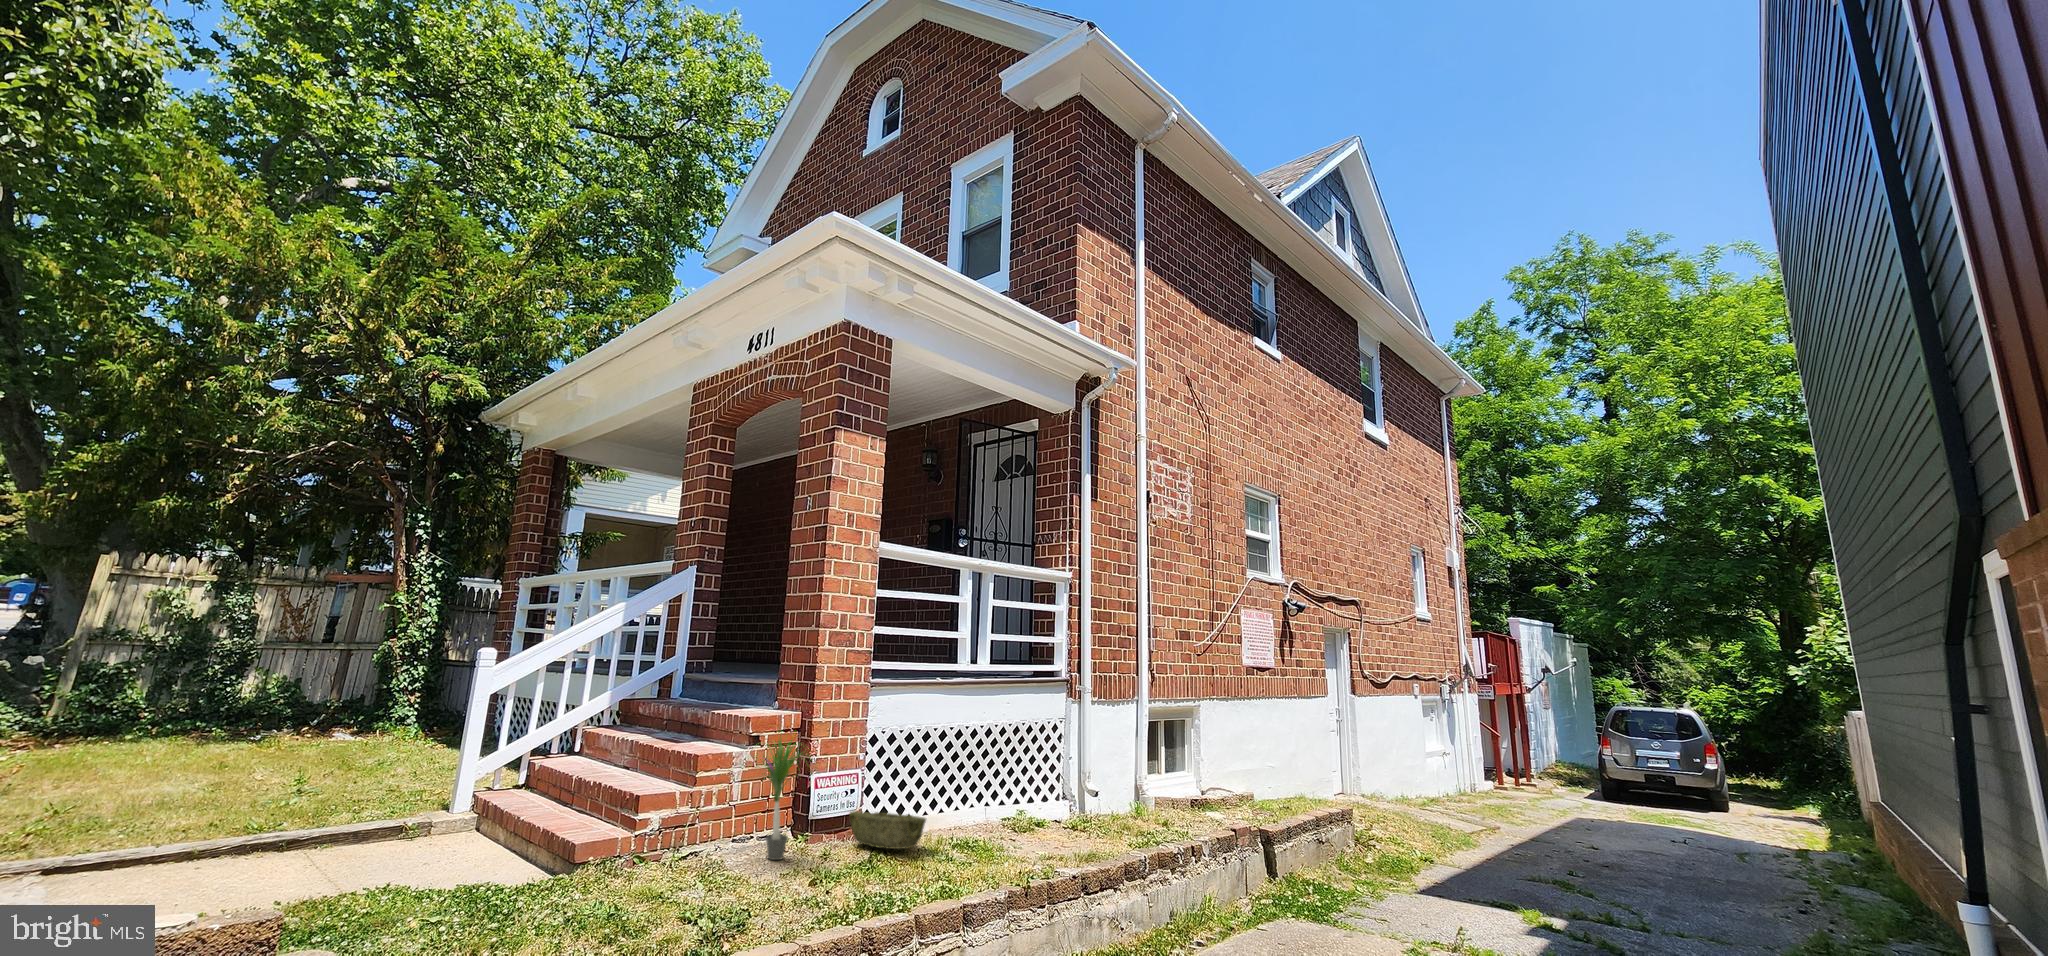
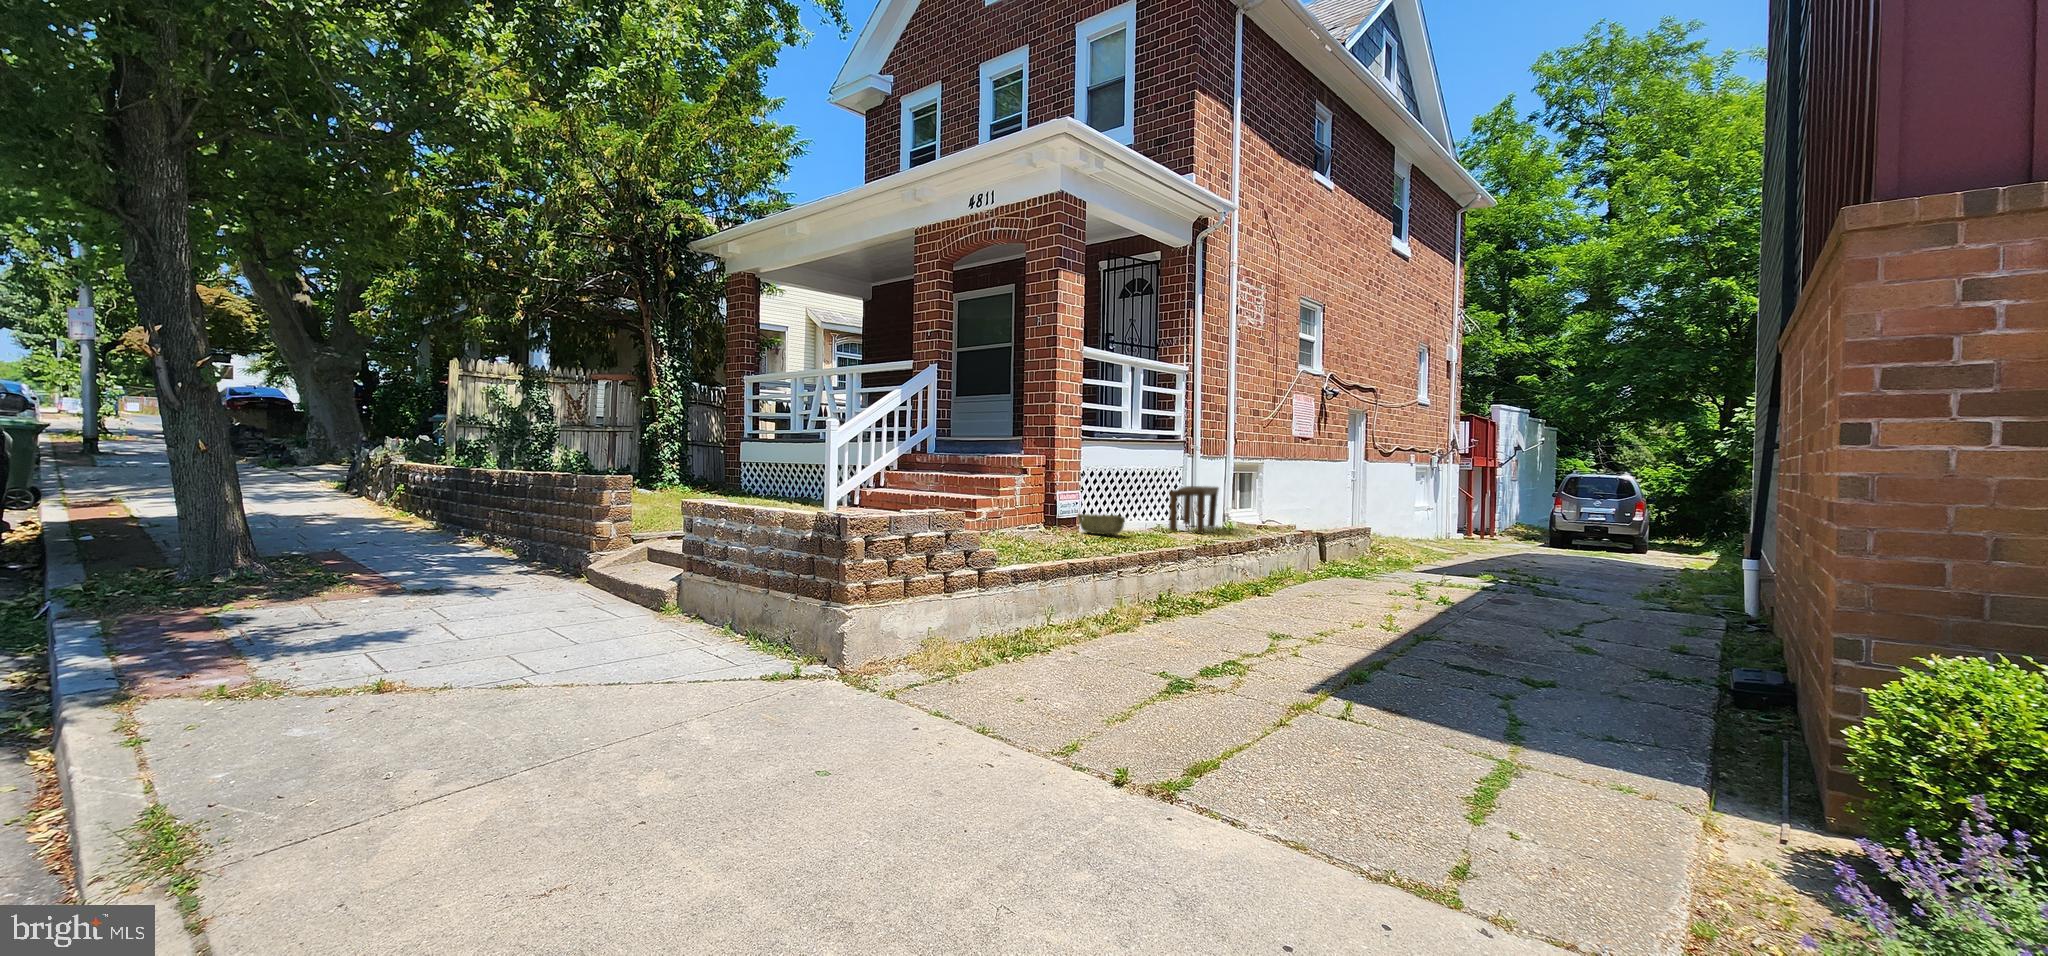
potted plant: present [760,737,811,860] -> none [1022,458,1072,536]
bench: none [1025,748,1115,835] -> present [1169,486,1219,533]

